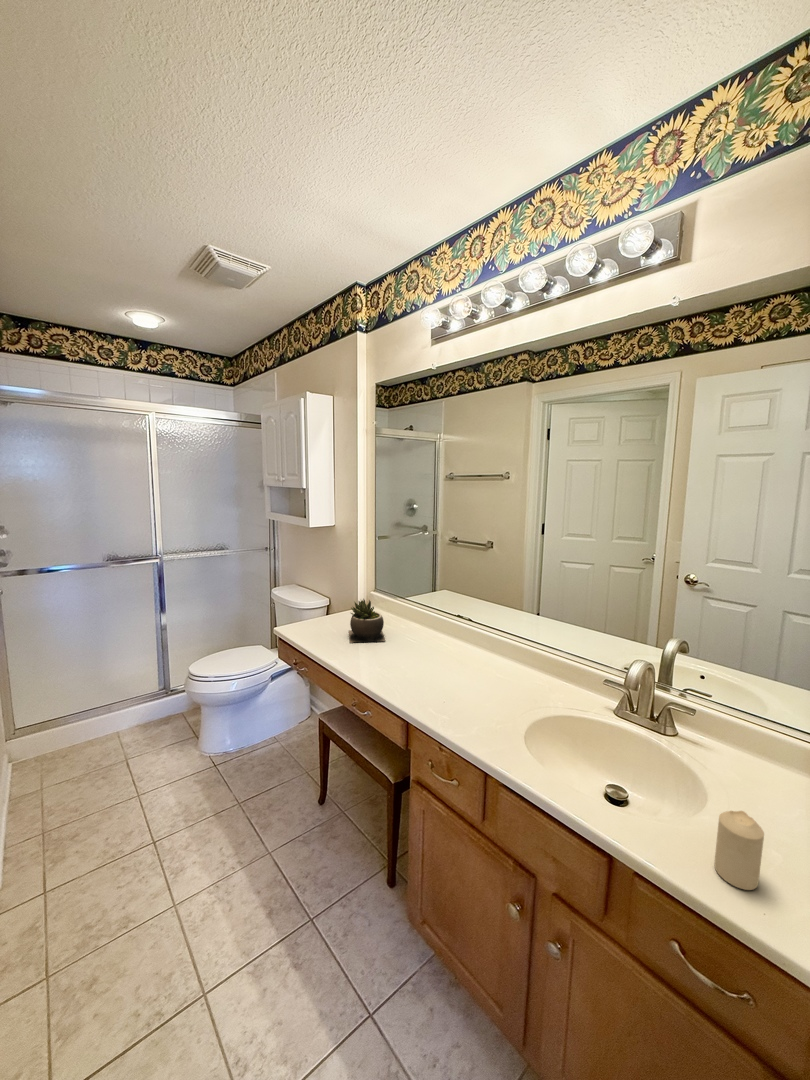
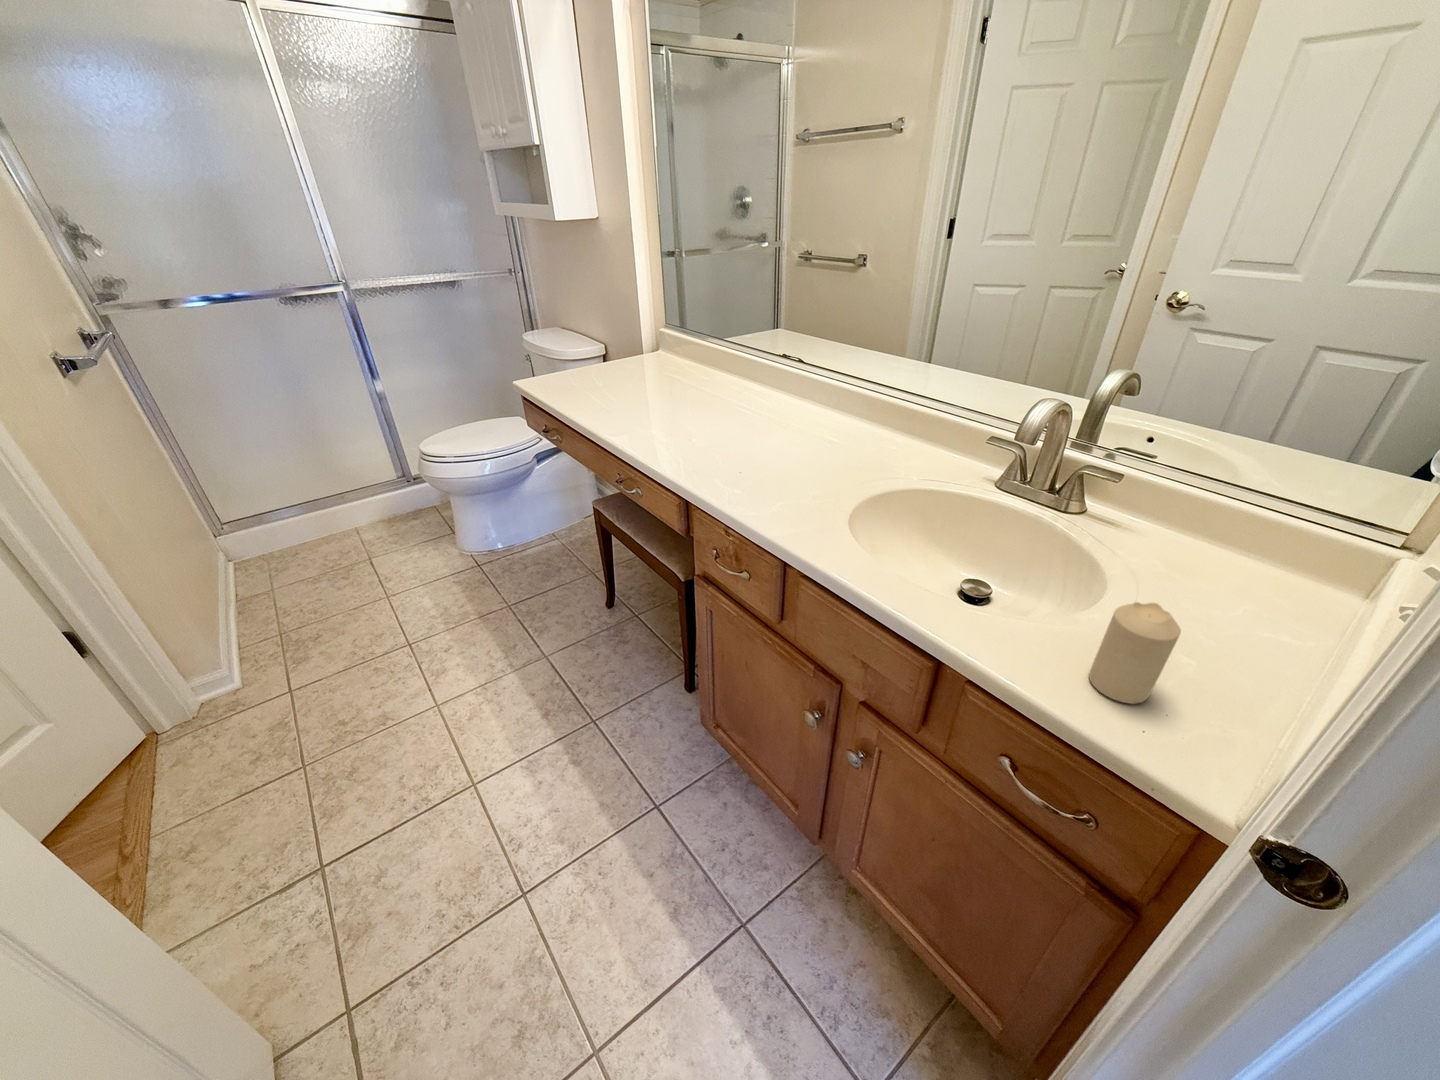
succulent plant: present [349,599,385,643] -> none [616,330,672,398]

